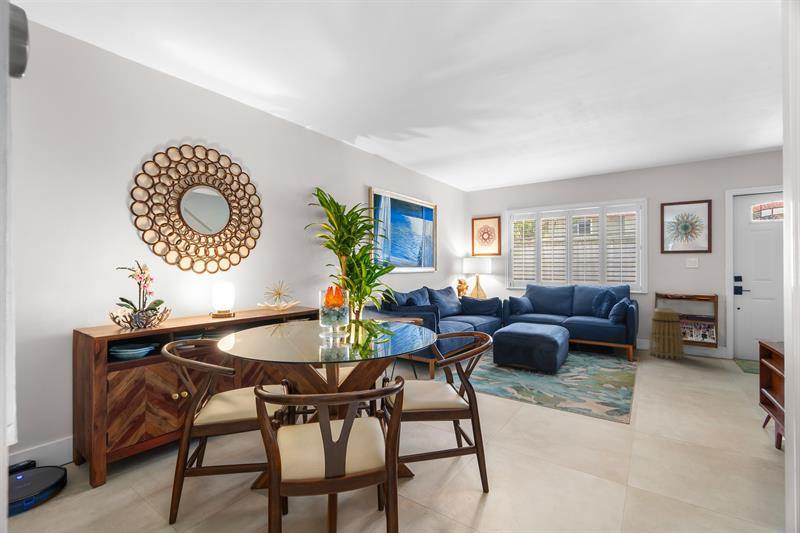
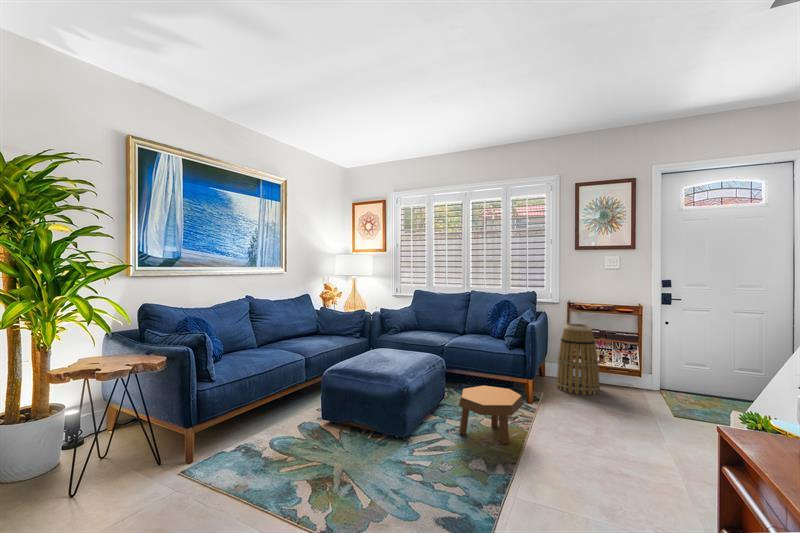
footstool: none [588,346,634,379] -> present [459,386,523,444]

